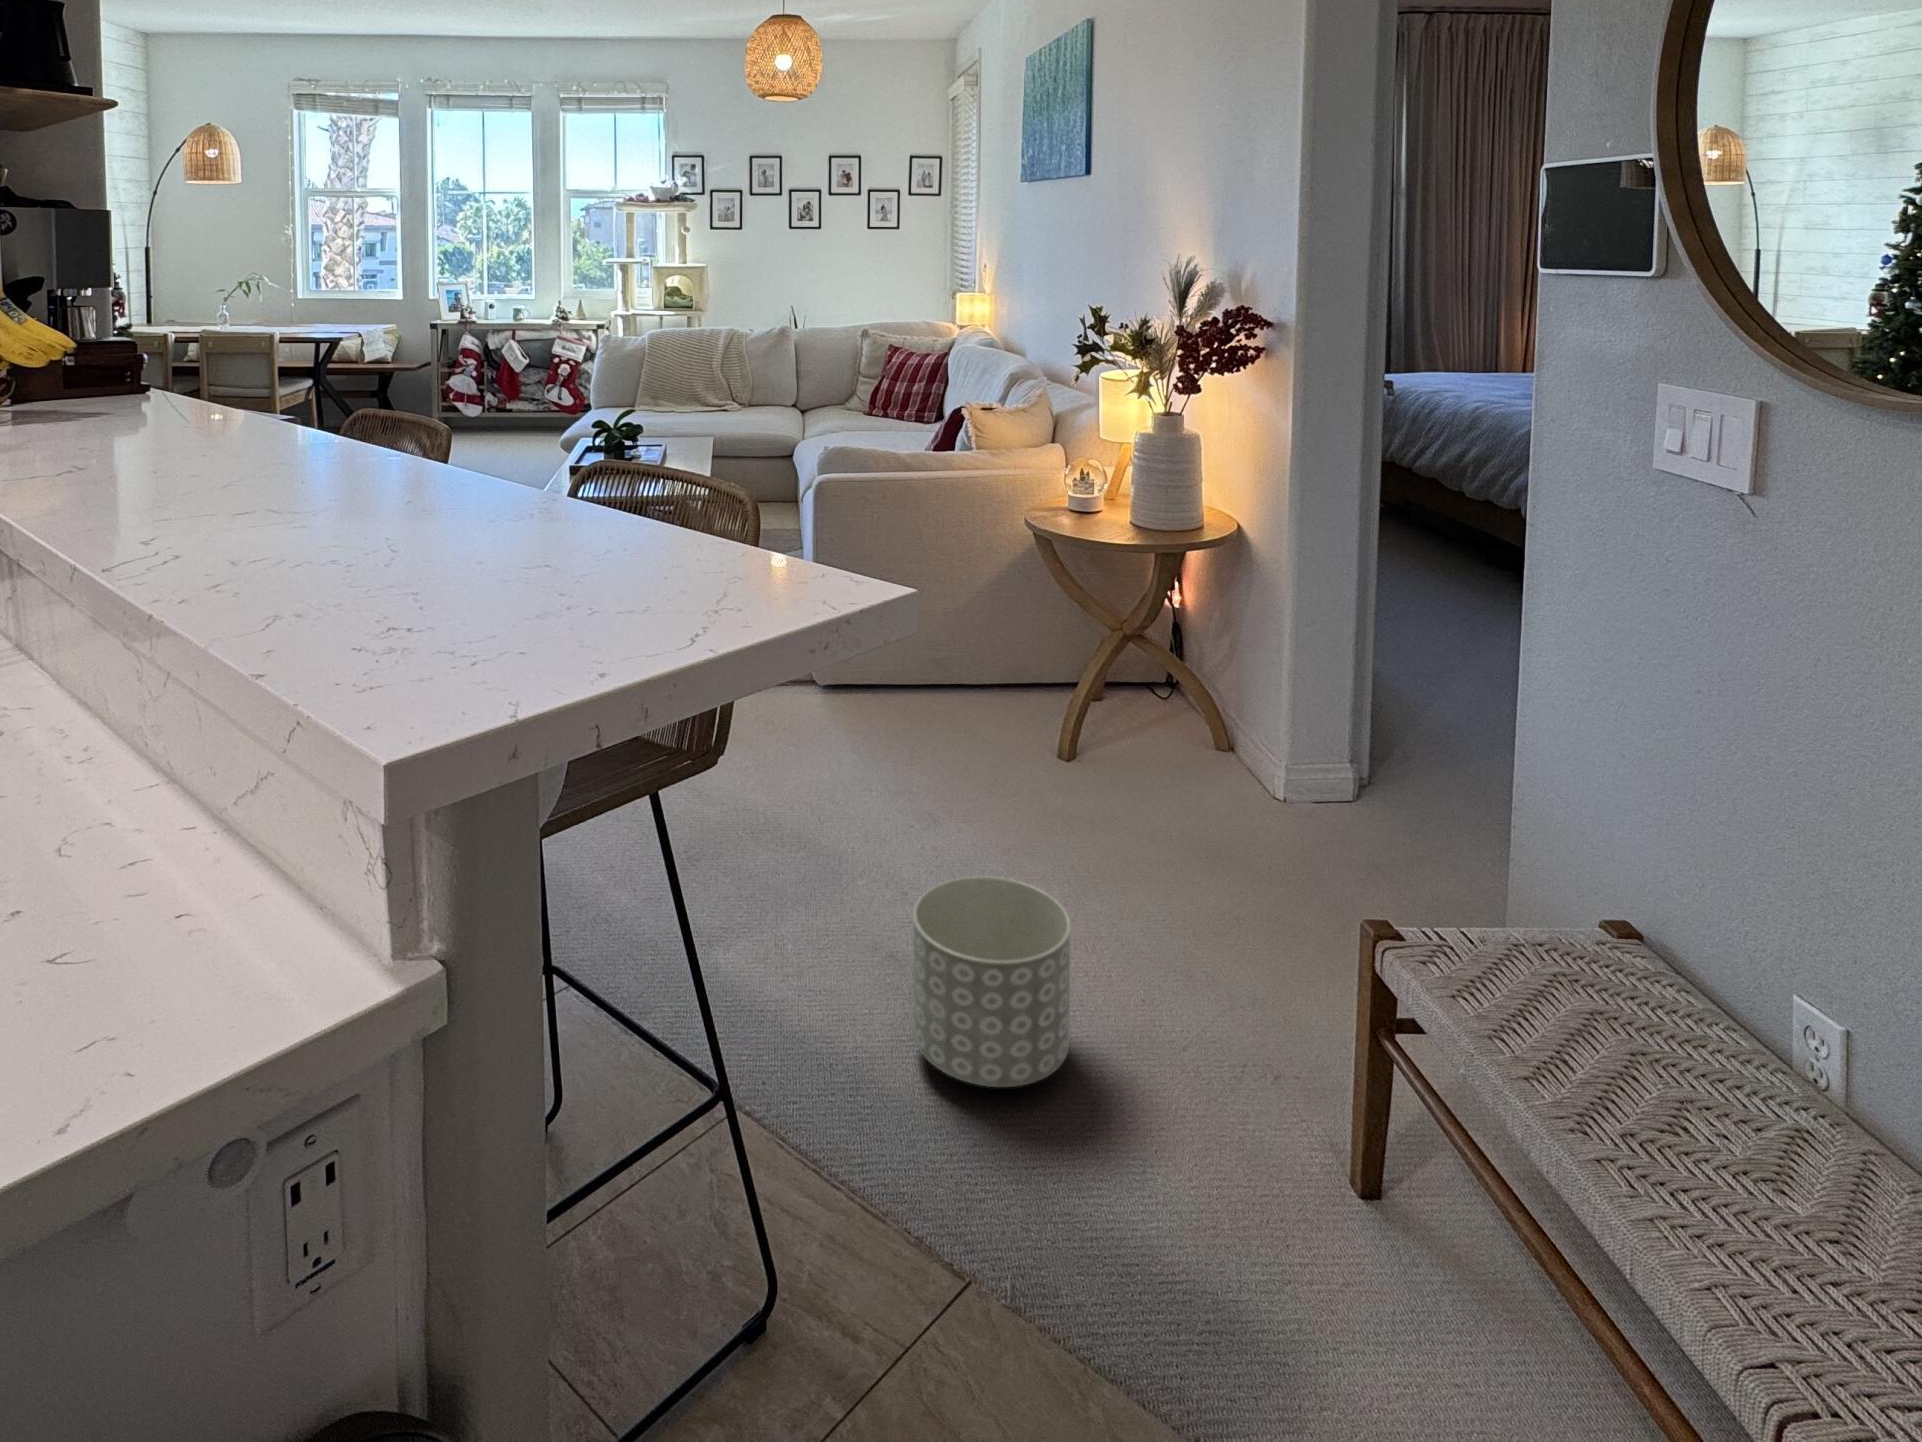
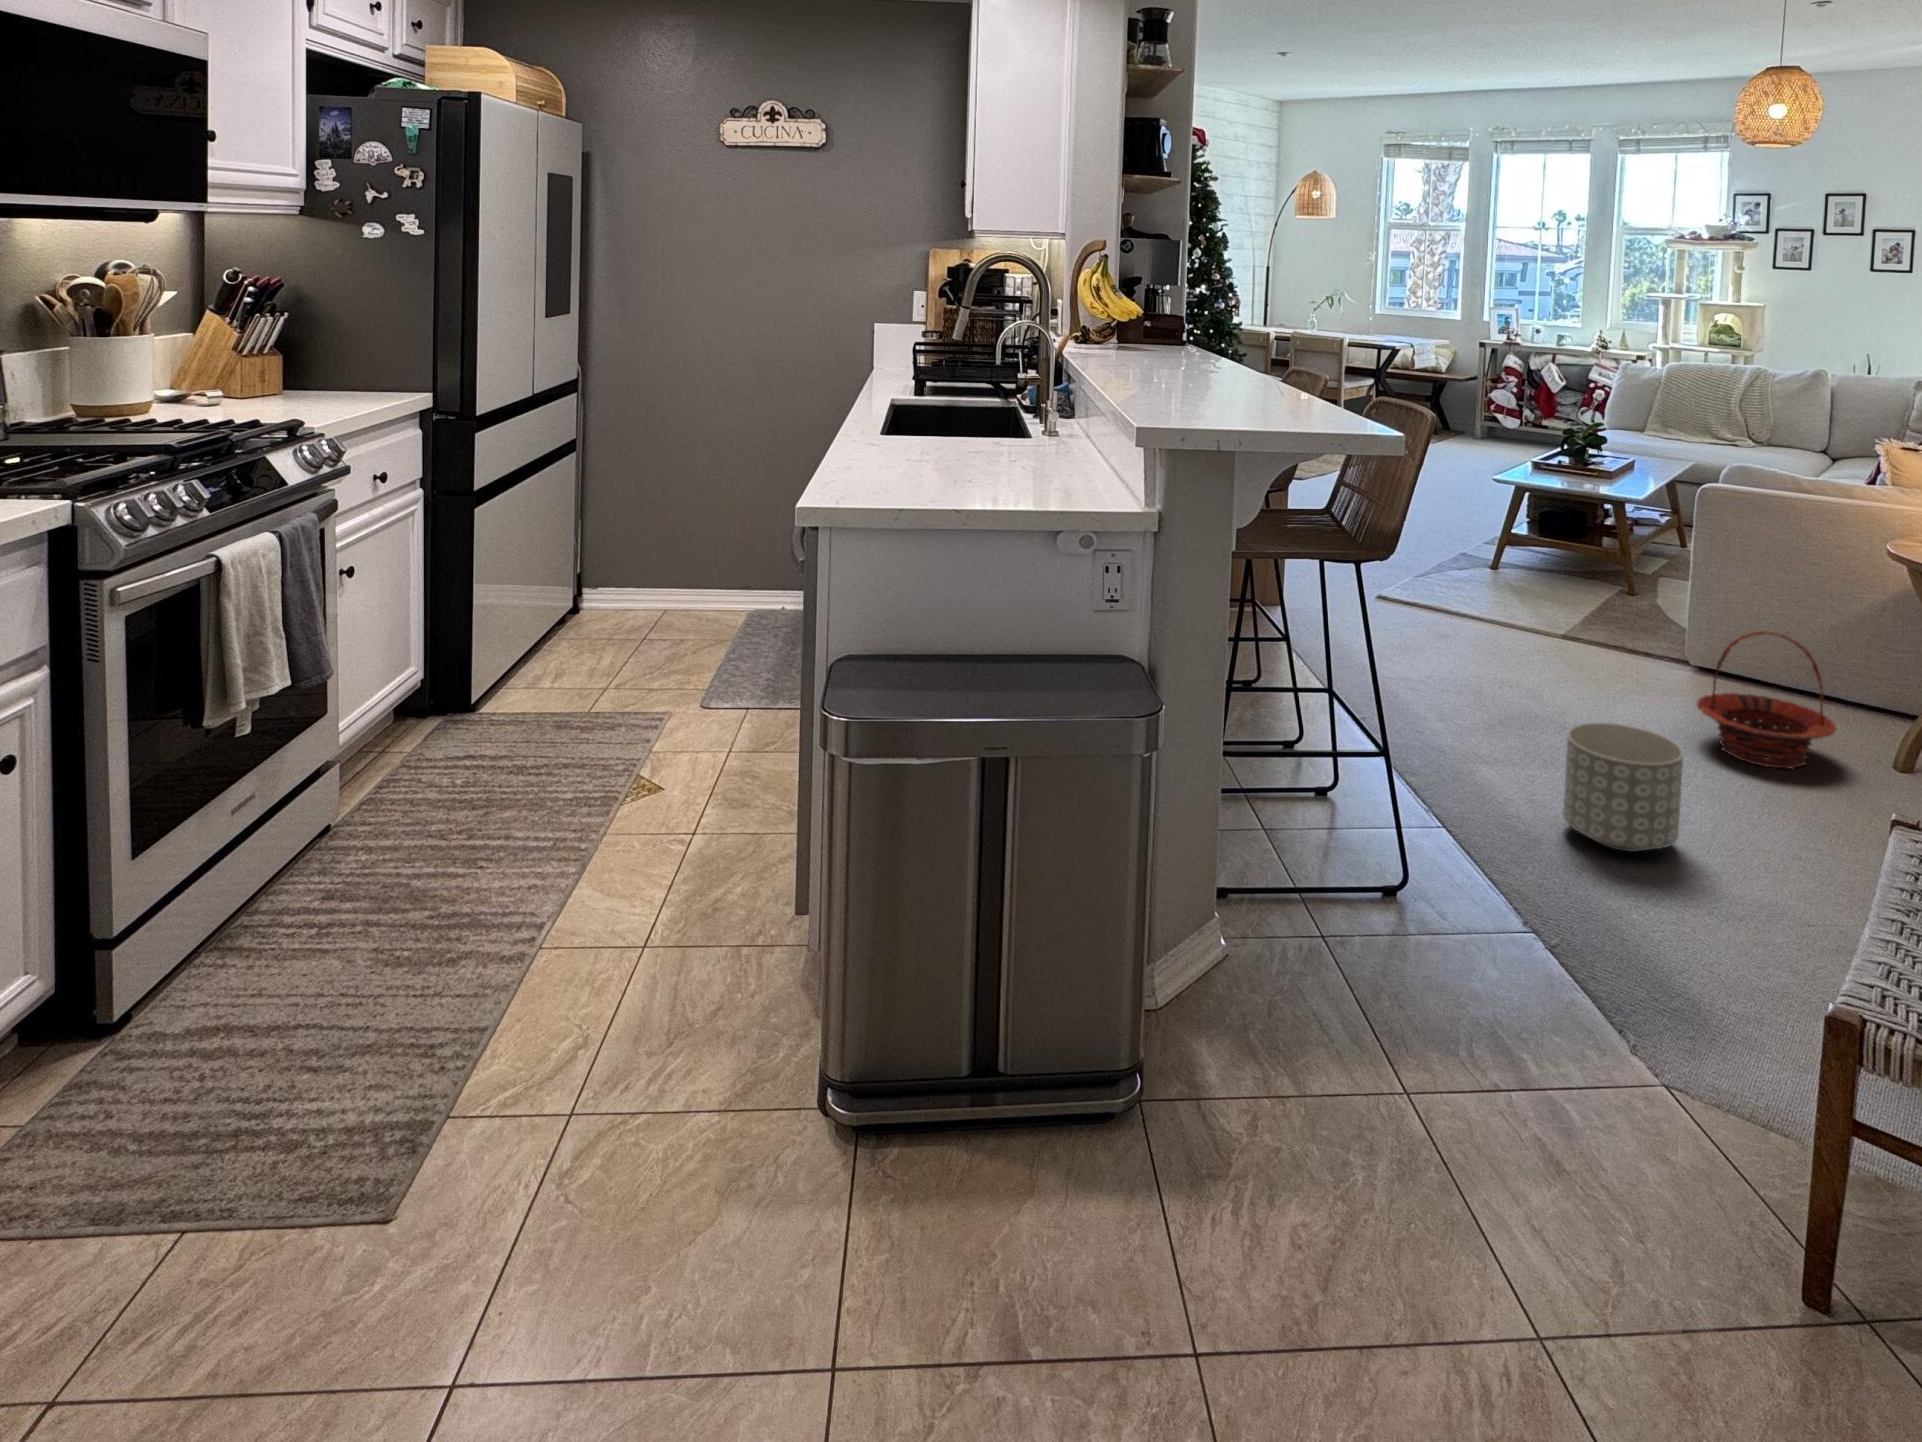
basket: none [923,663,1077,833] -> present [1697,631,1837,769]

